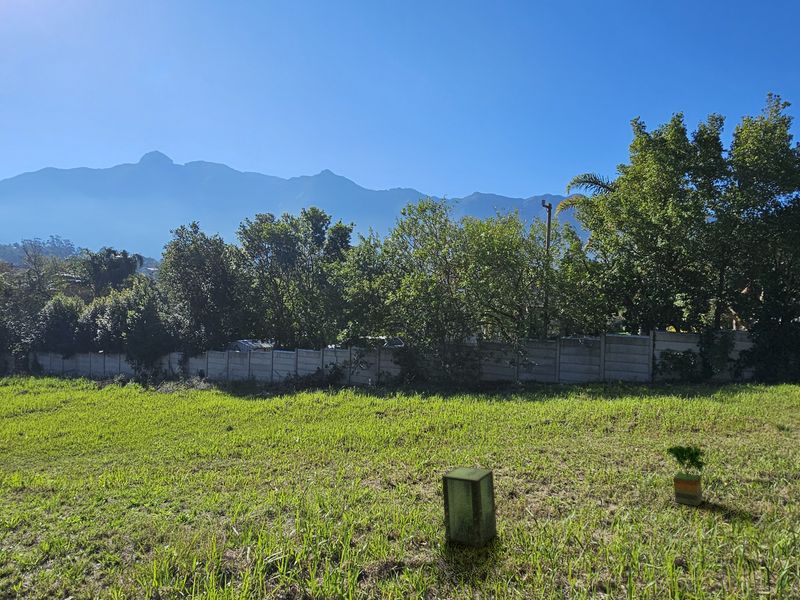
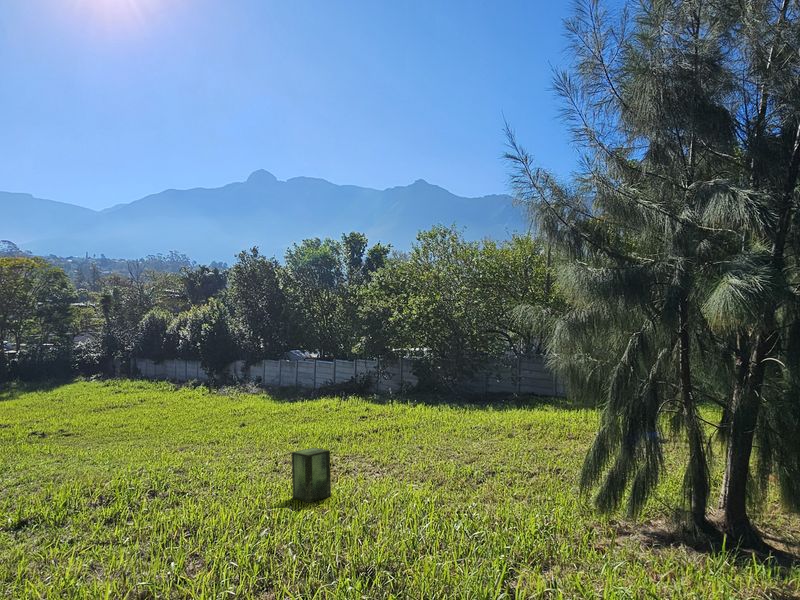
potted tree: present [667,445,707,506] -> none [483,441,512,489]

